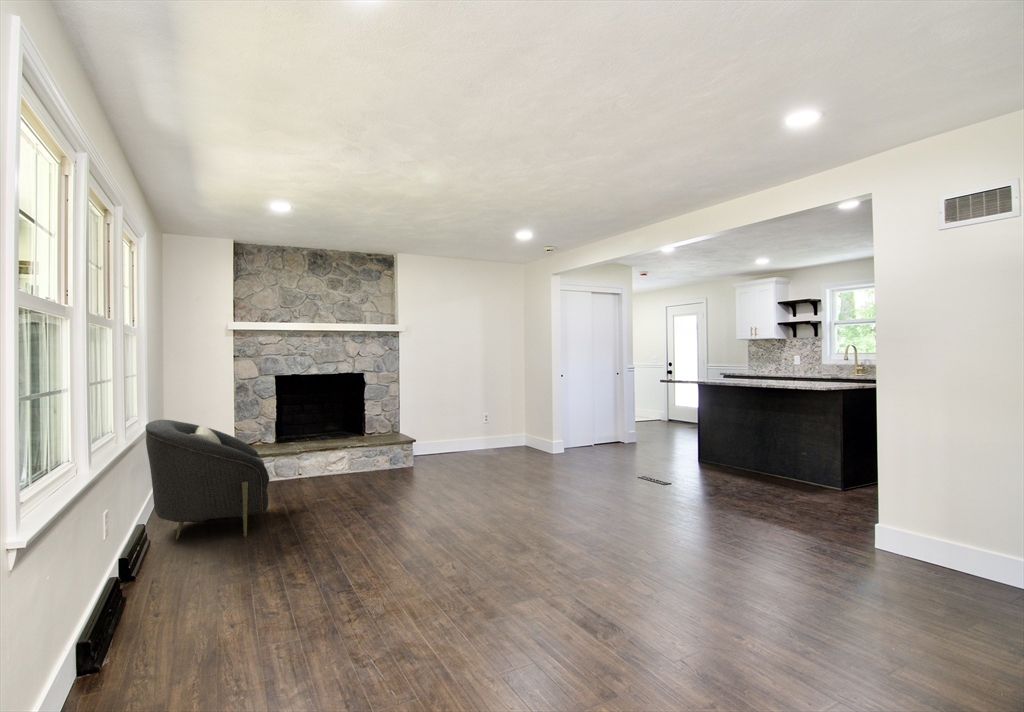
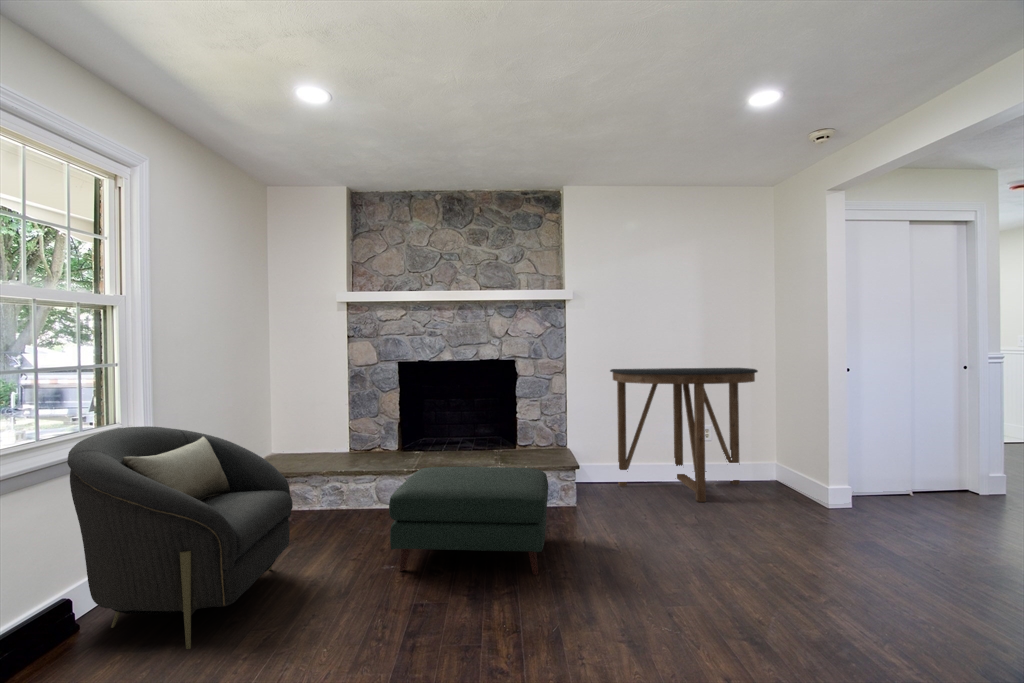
console table: none [429,377,518,458] -> present [610,368,758,502]
ottoman: none [323,439,419,501] -> present [389,467,548,575]

